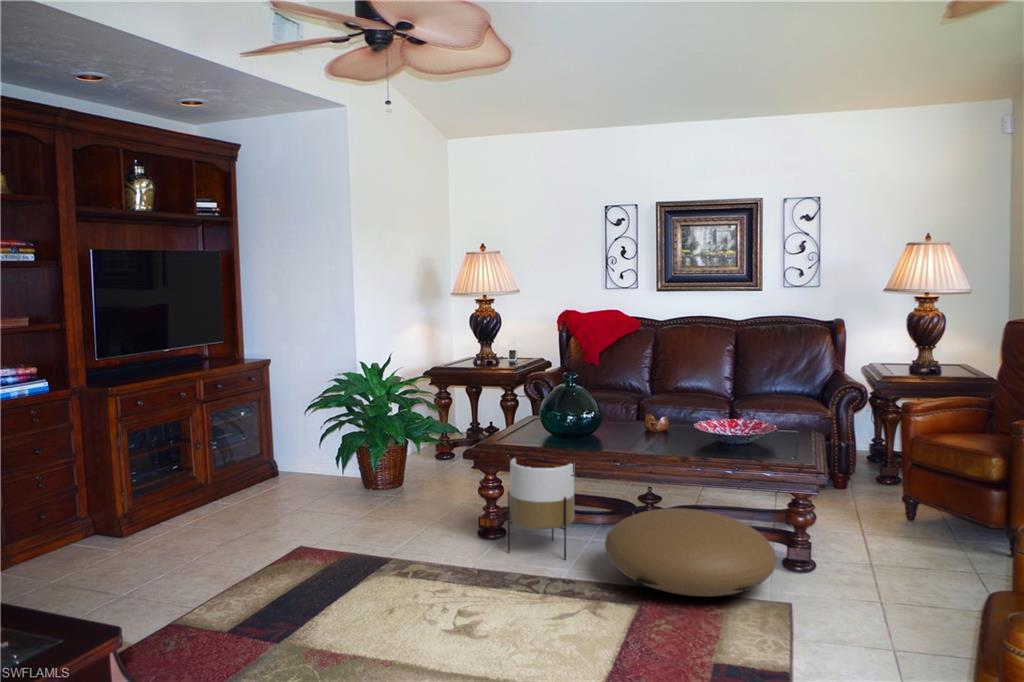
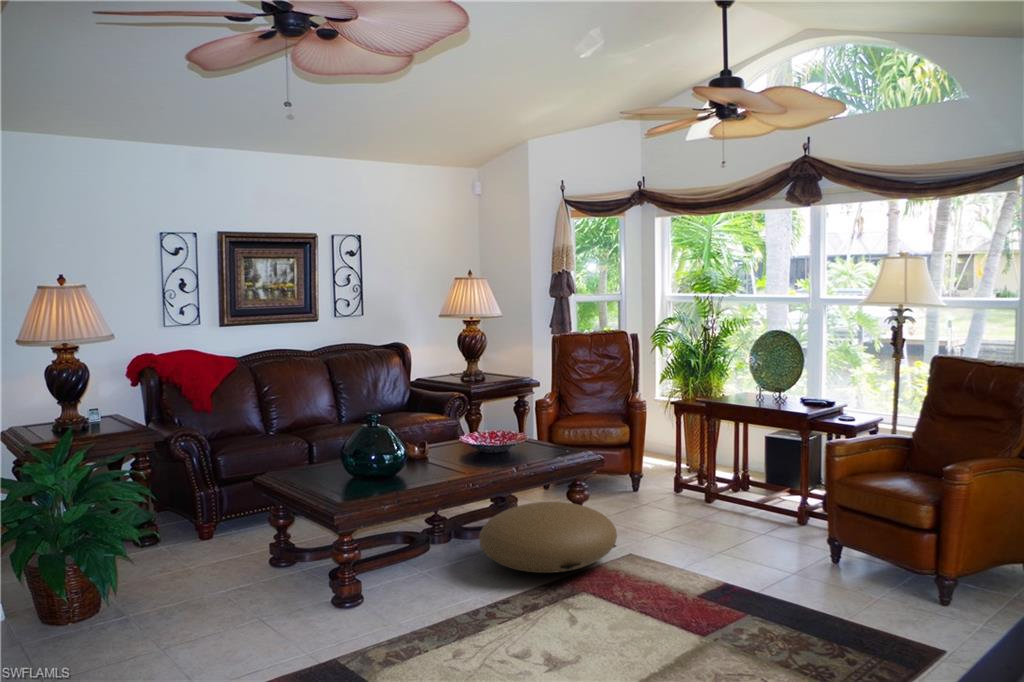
planter: present [508,458,575,560] -> none [373,492,443,605]

